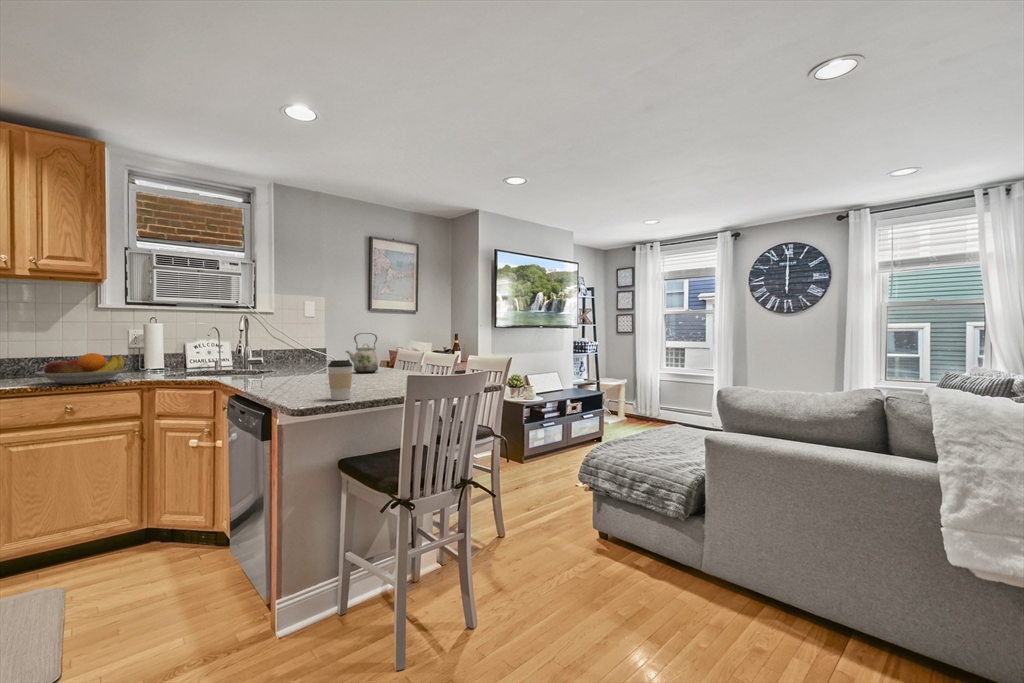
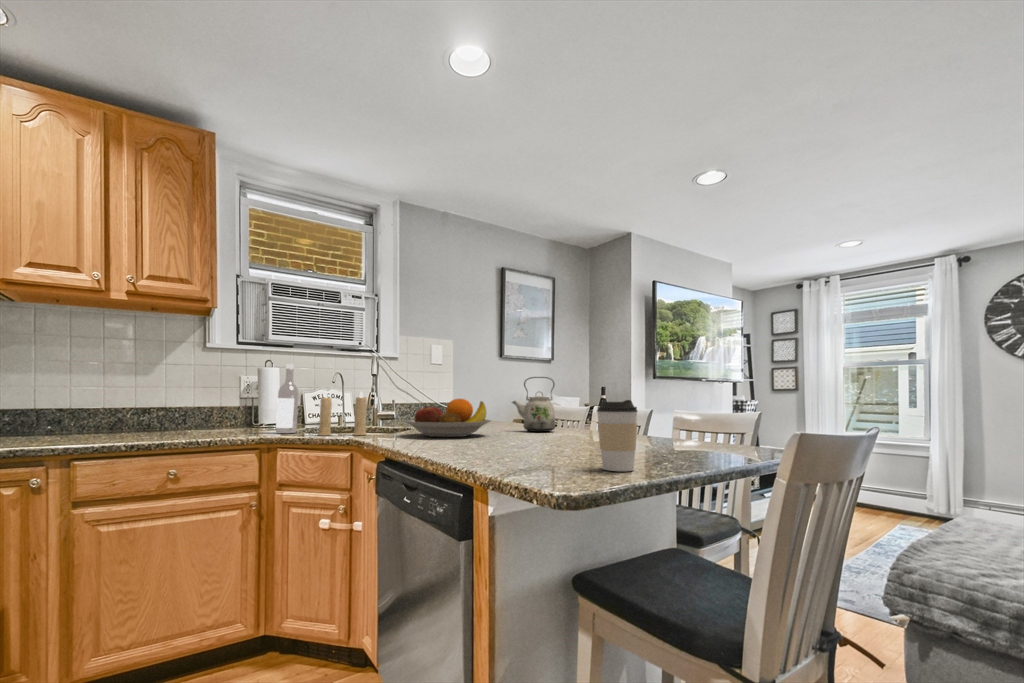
wine bottle: none [154,325,172,377] -> present [276,364,299,434]
candle: none [186,345,227,379] -> present [318,392,367,436]
fruit bowl: present [35,353,127,384] -> present [405,399,491,437]

